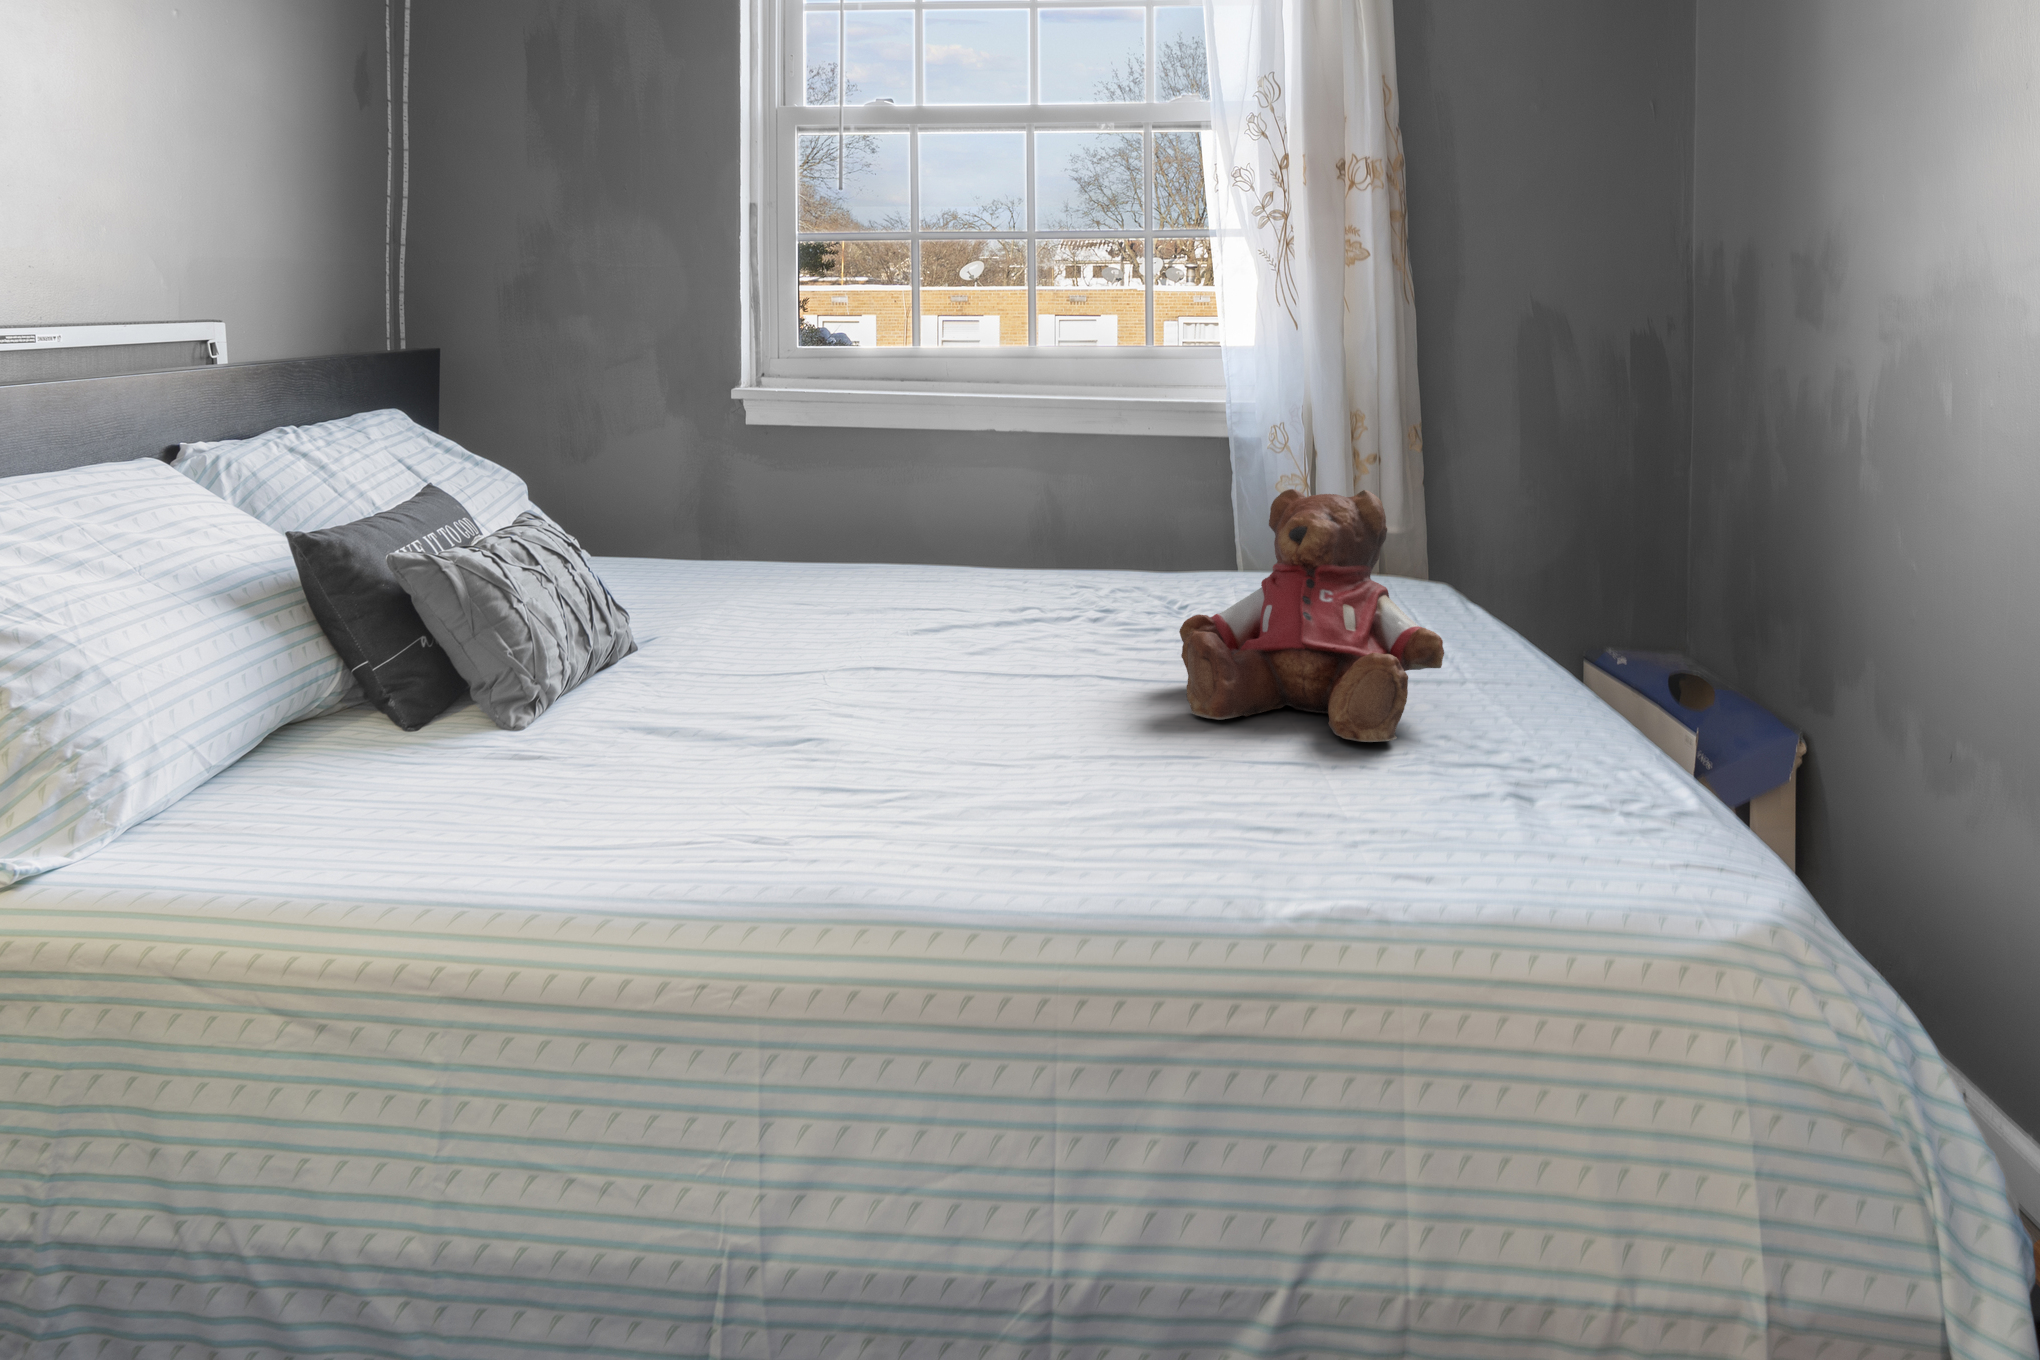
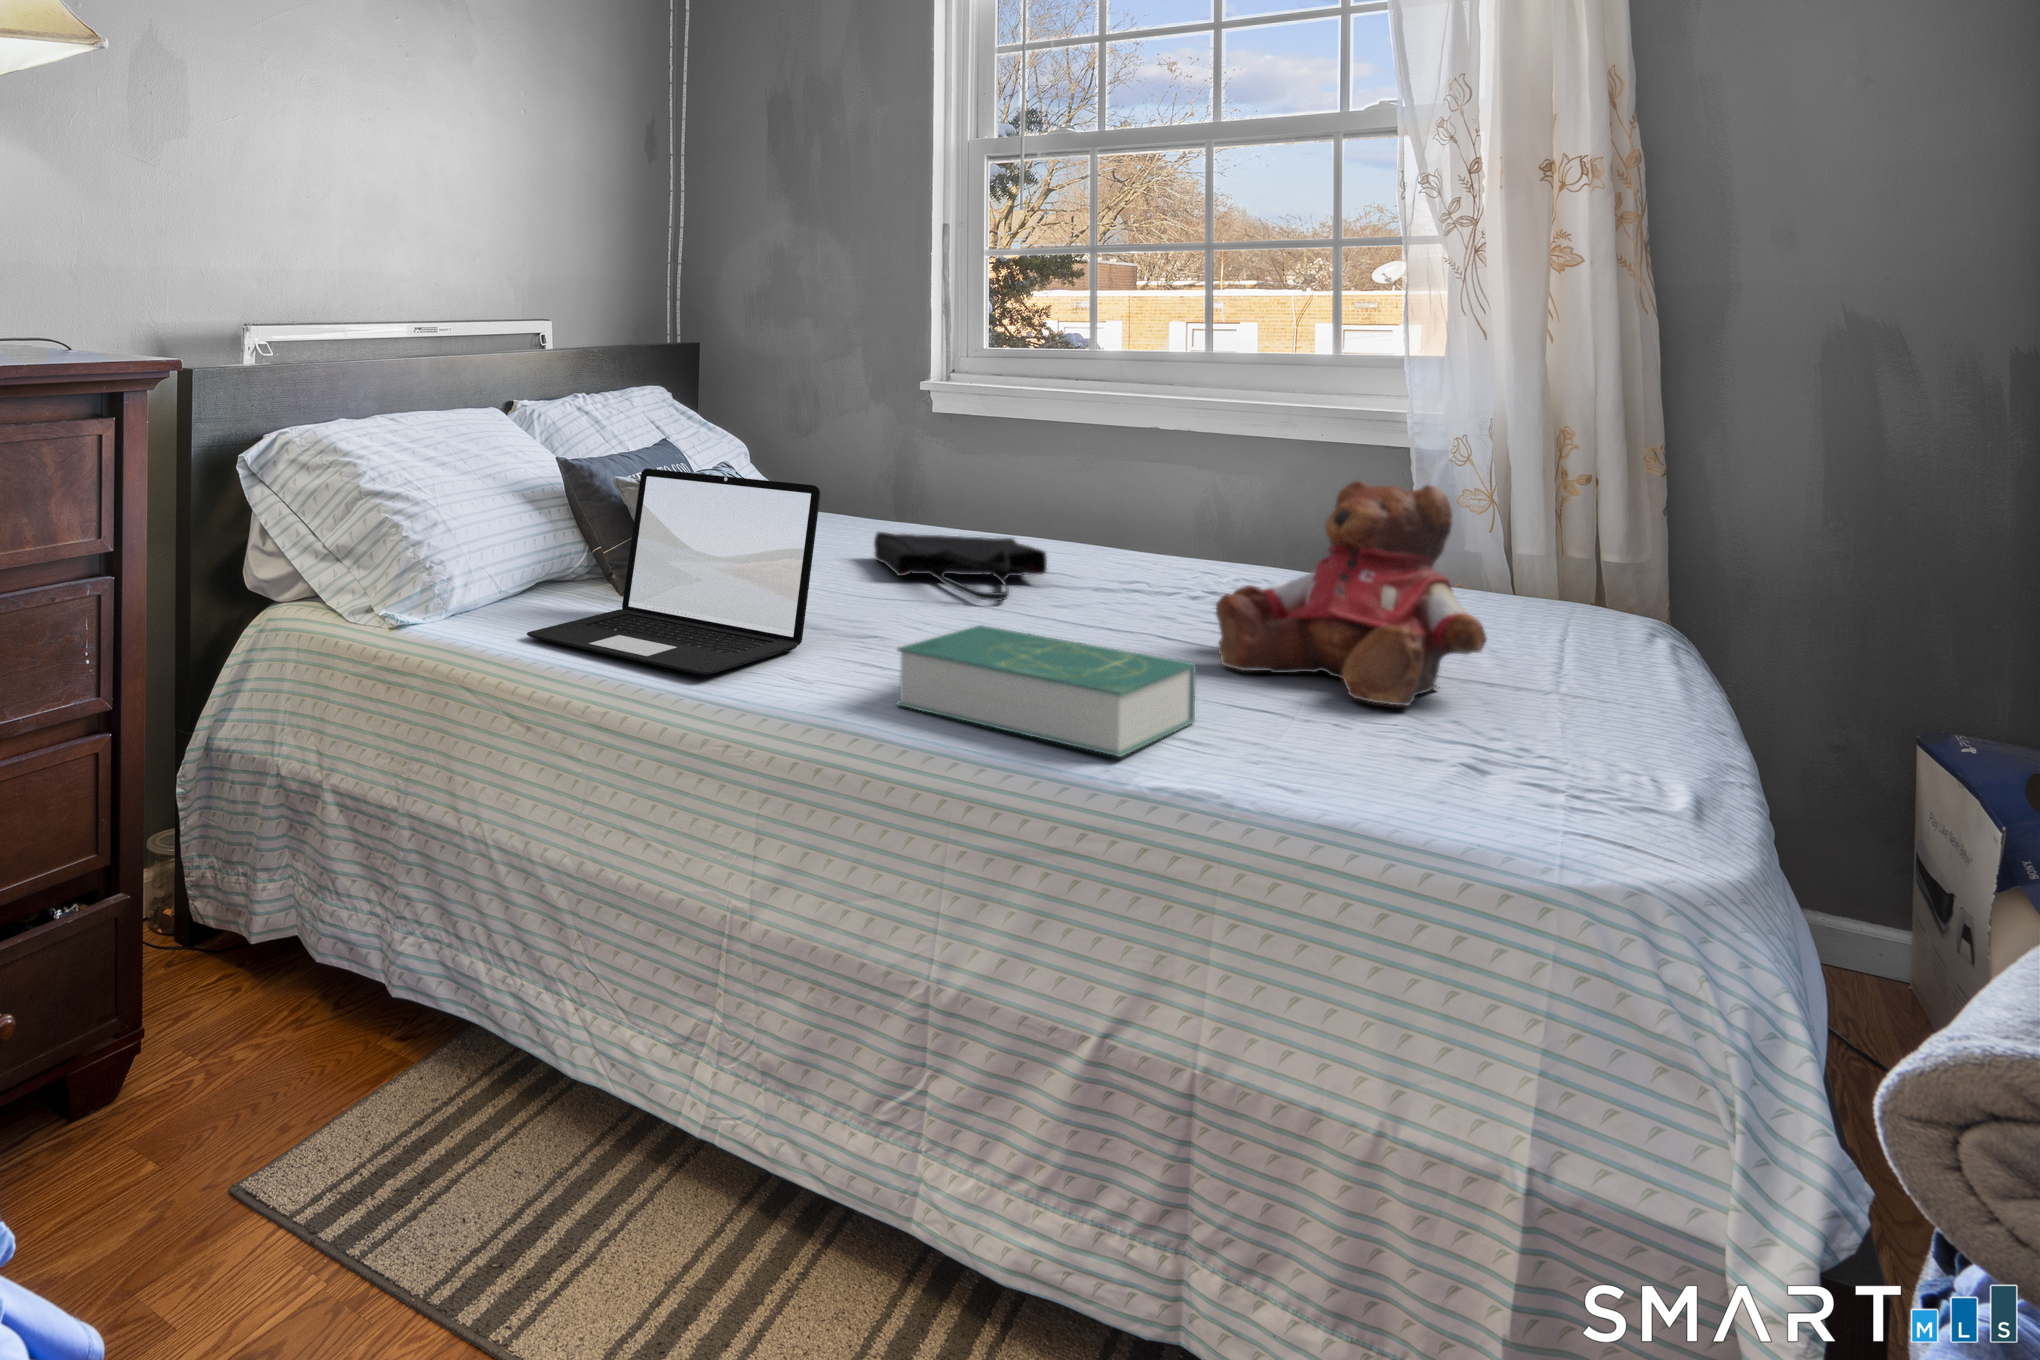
laptop: none [274,545,739,879] -> present [527,468,820,675]
tote bag: none [731,570,942,662] -> present [874,532,1047,601]
book: none [902,721,1236,898] -> present [897,625,1196,757]

